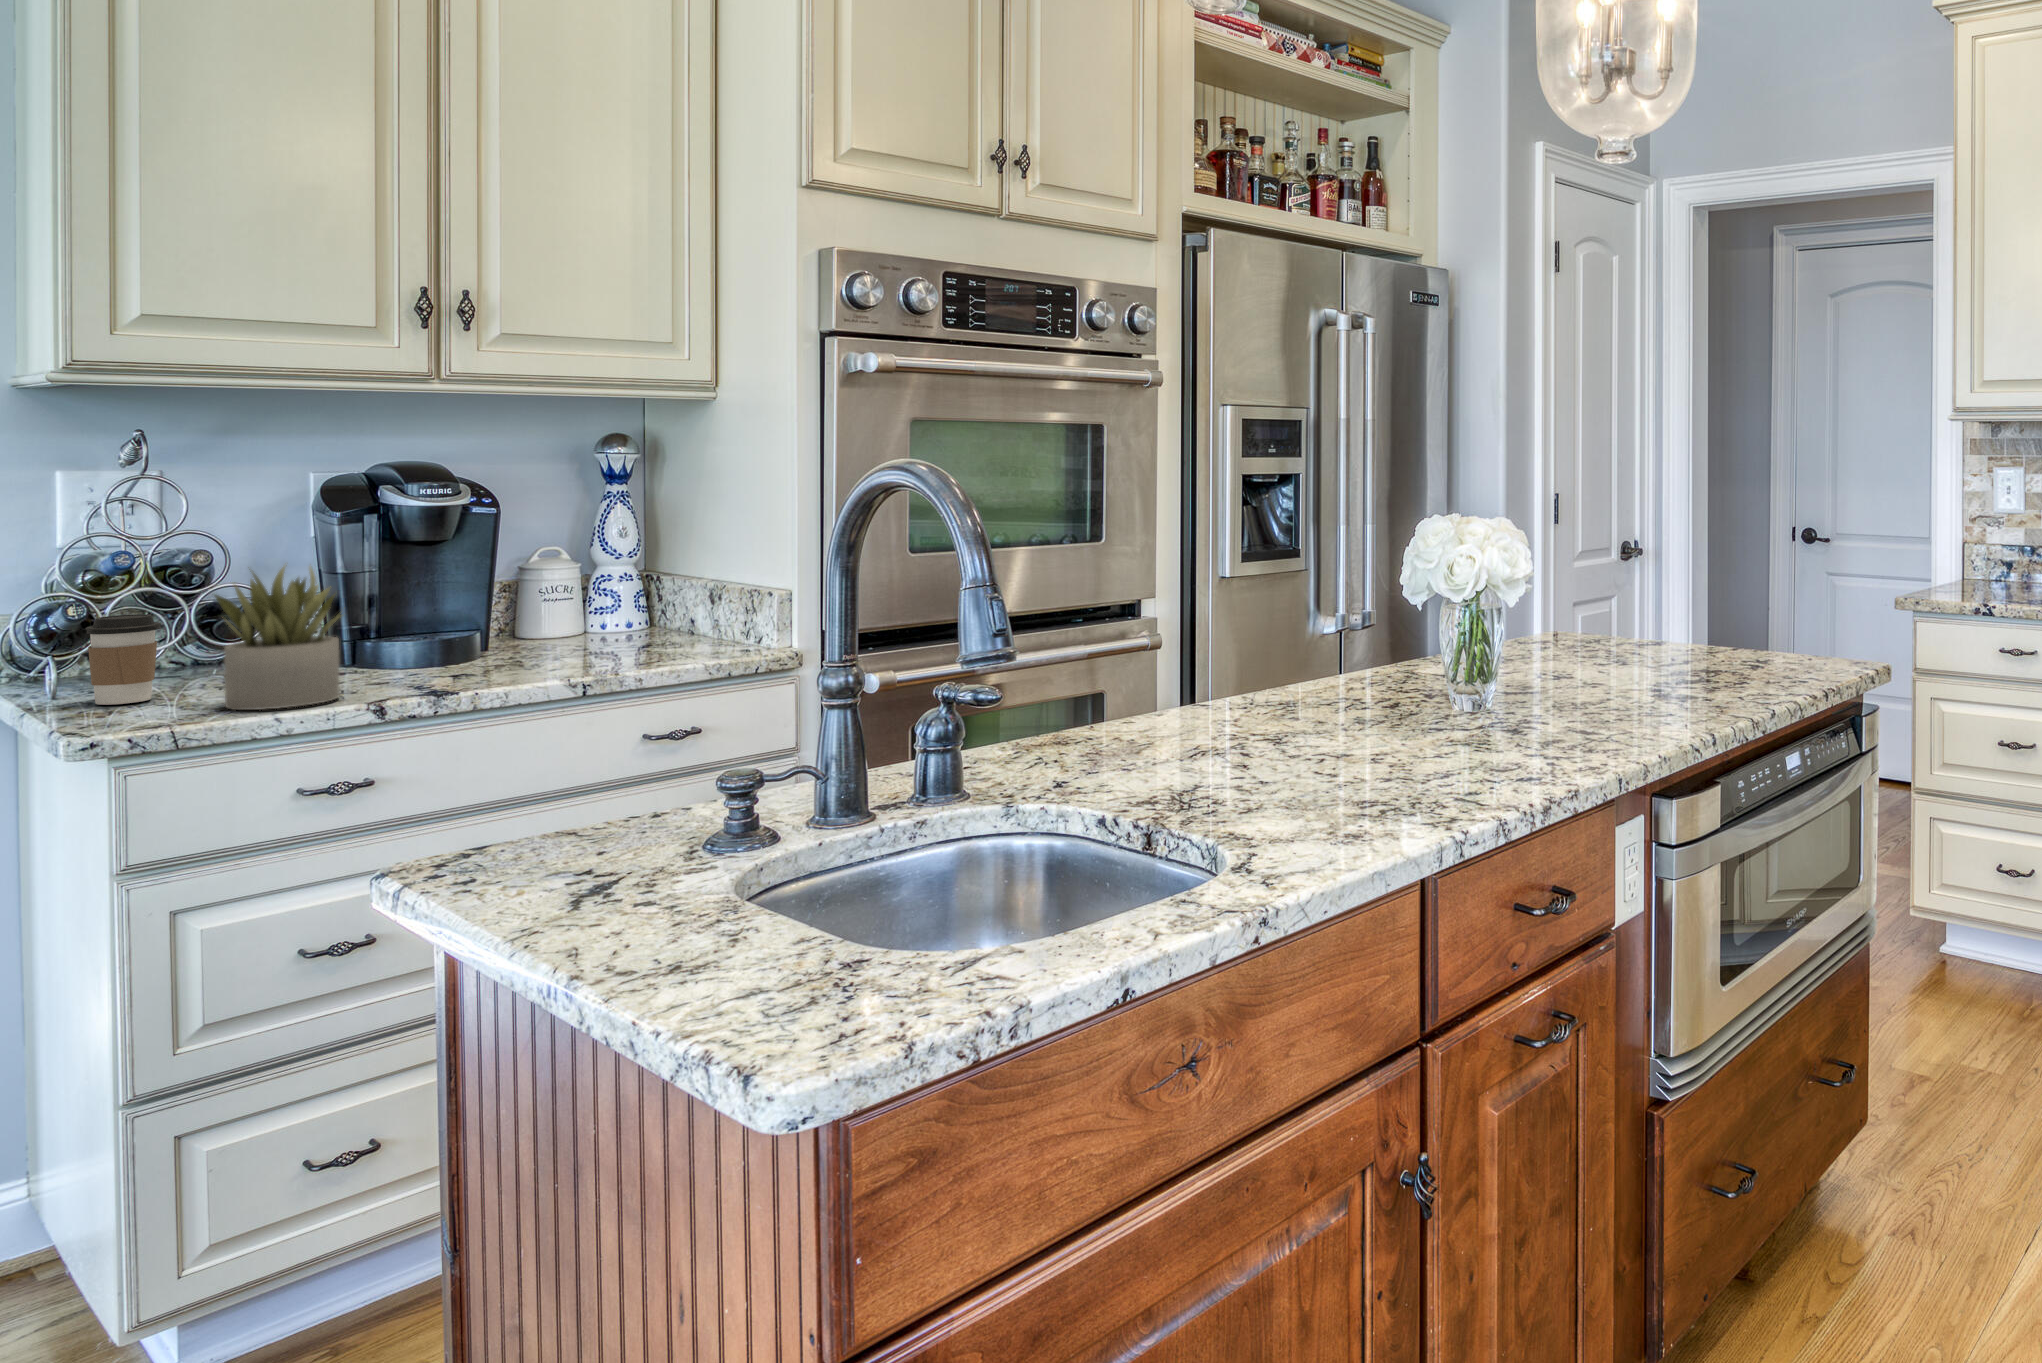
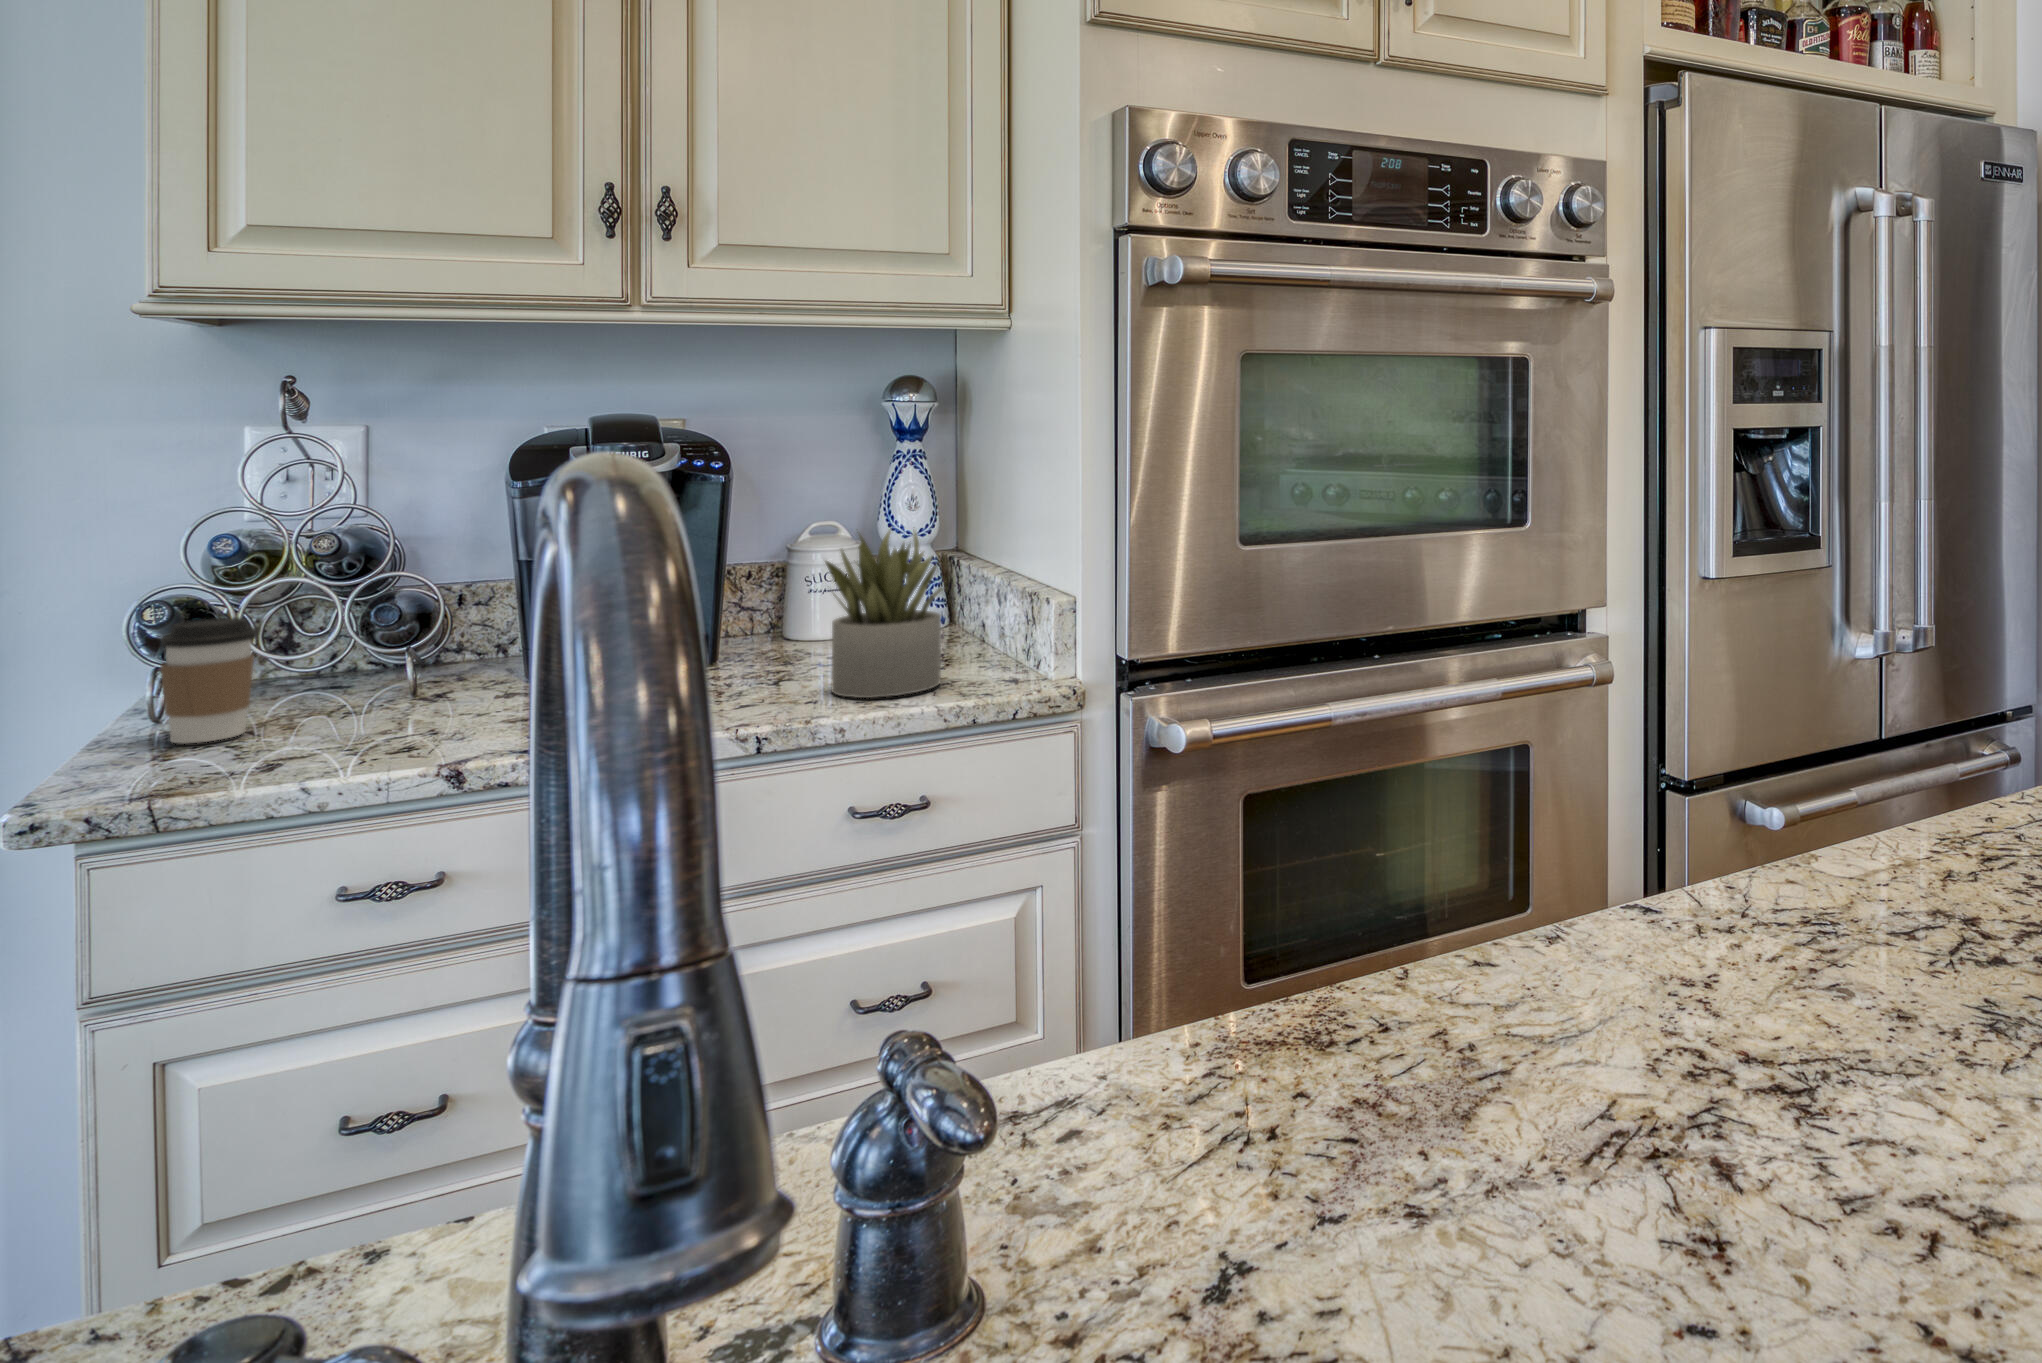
succulent plant: present [214,566,341,710] -> present [825,527,942,698]

